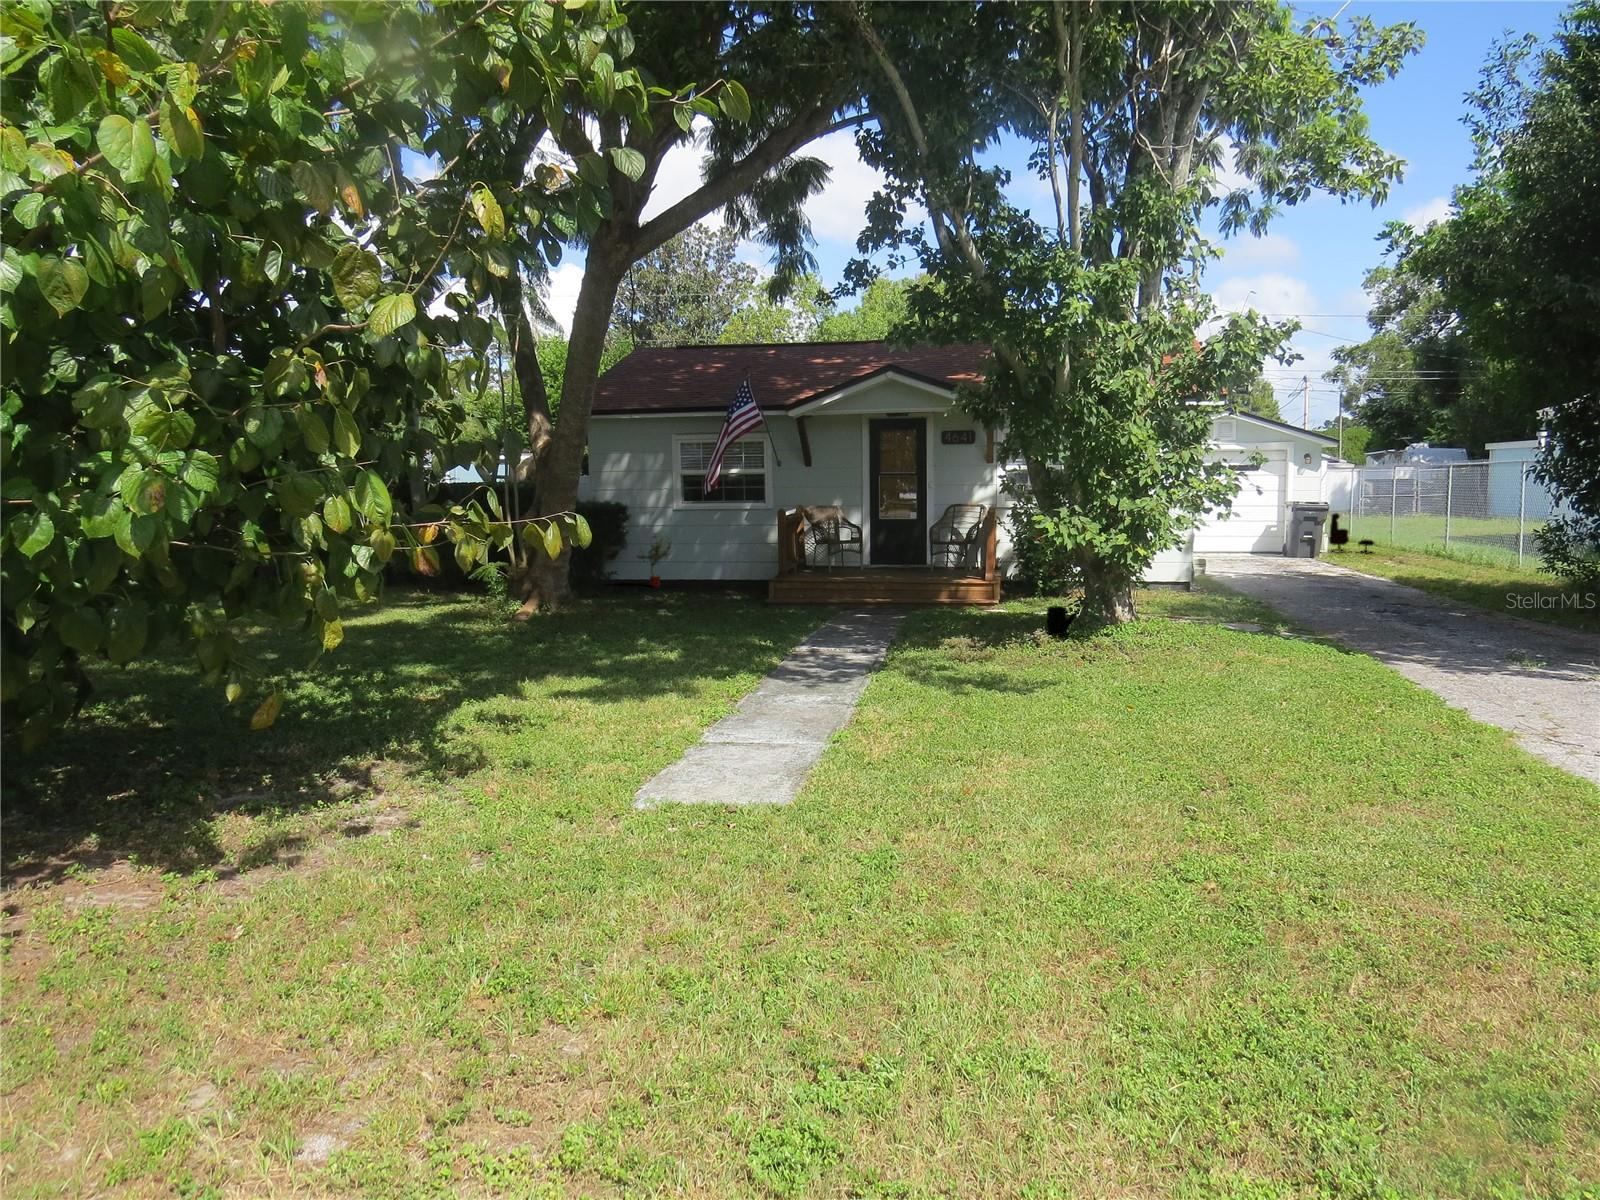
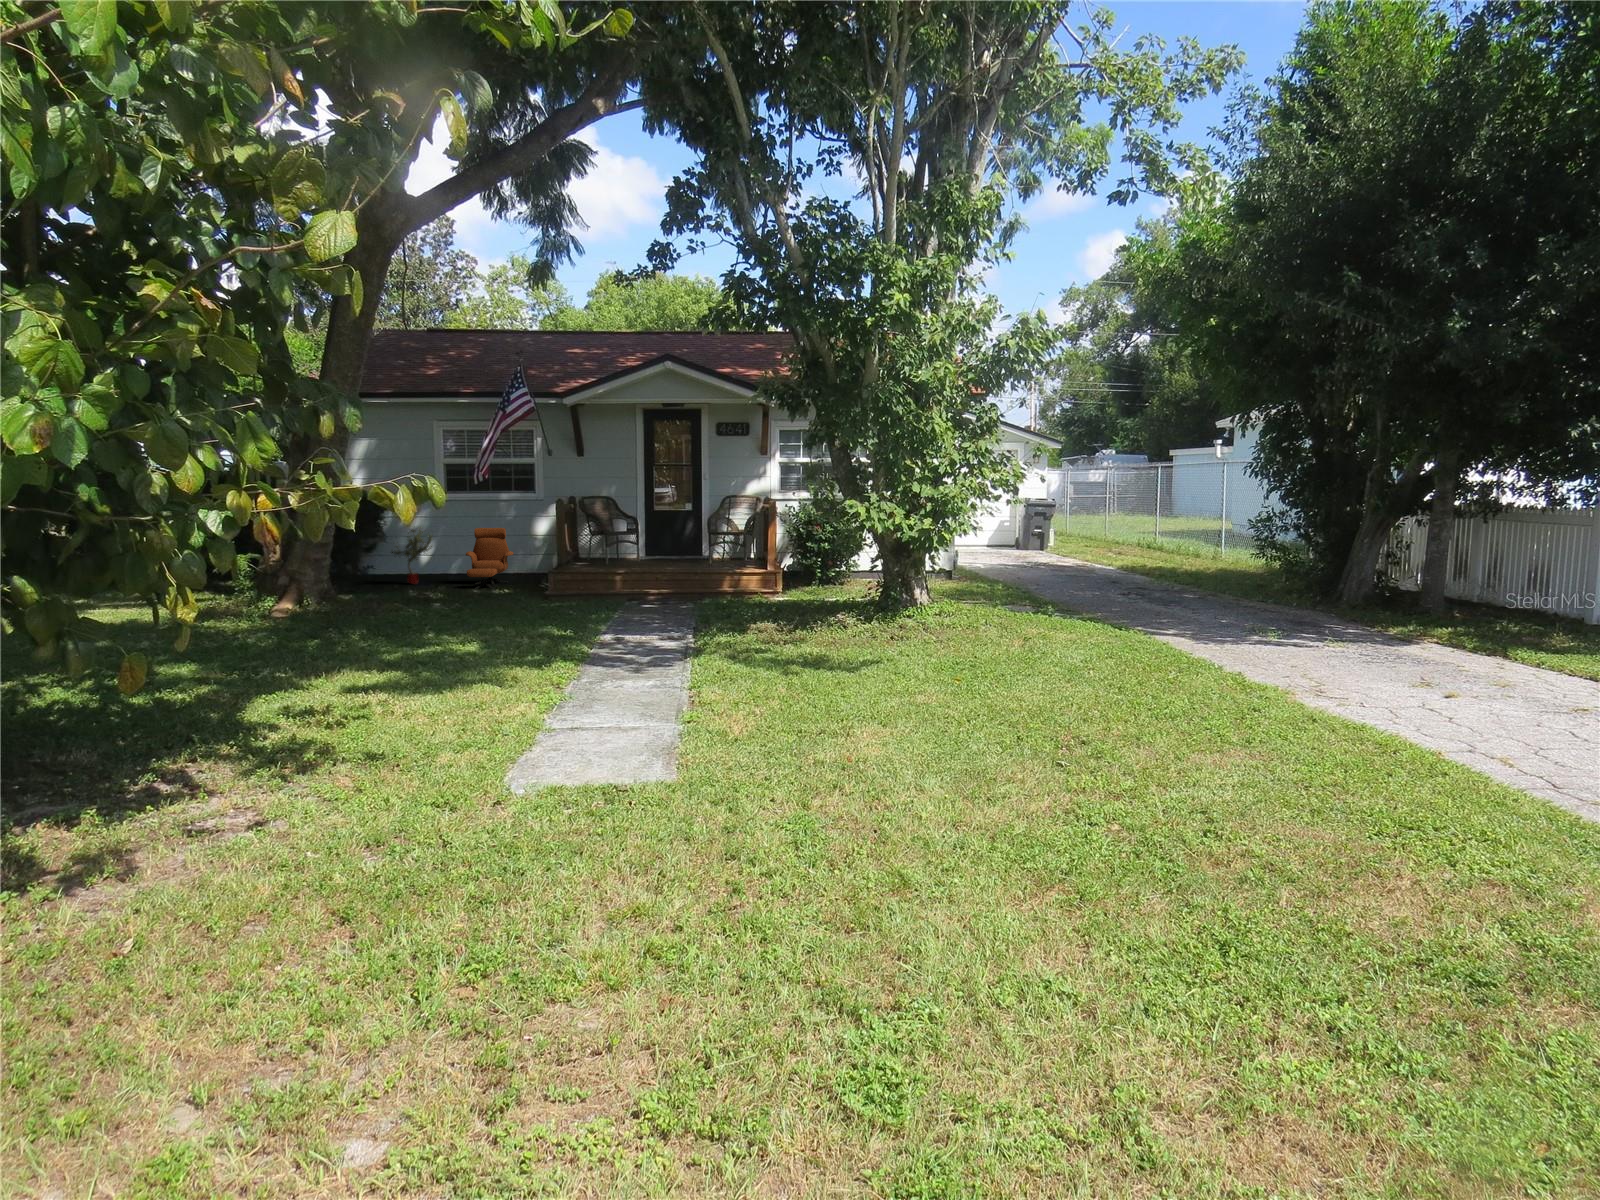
lounge chair: present [1329,513,1374,553] -> present [466,528,514,589]
watering can: present [1040,603,1084,635] -> none [841,586,883,618]

